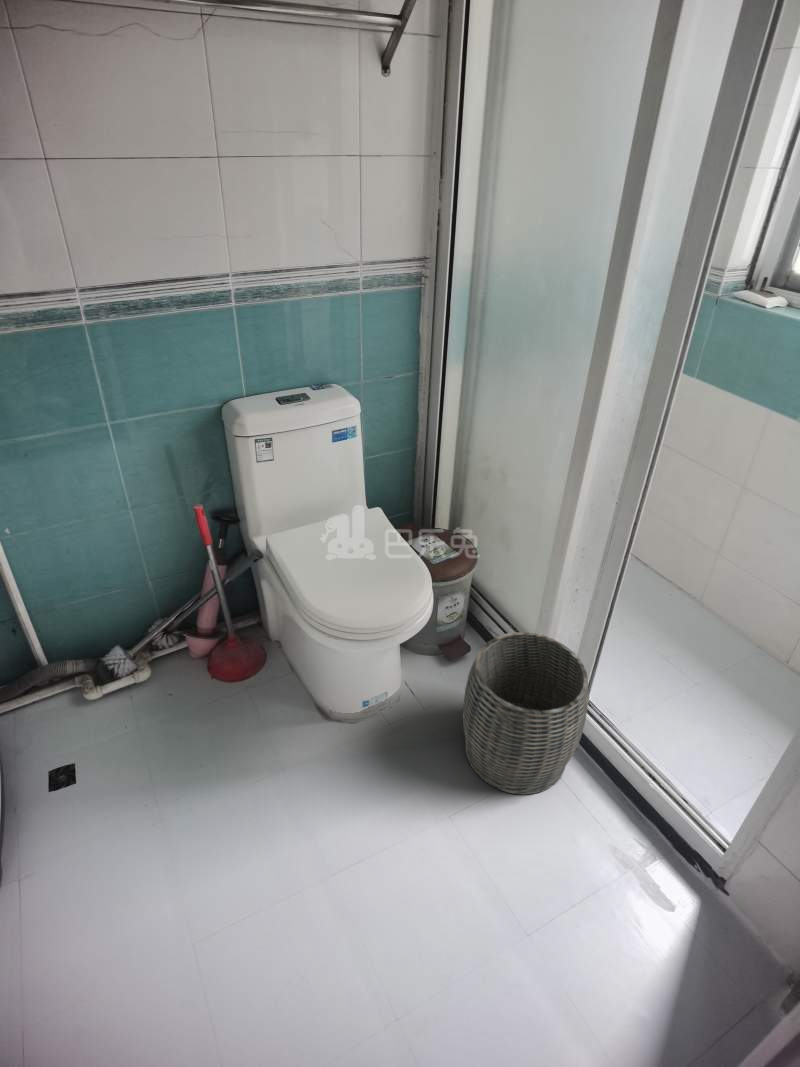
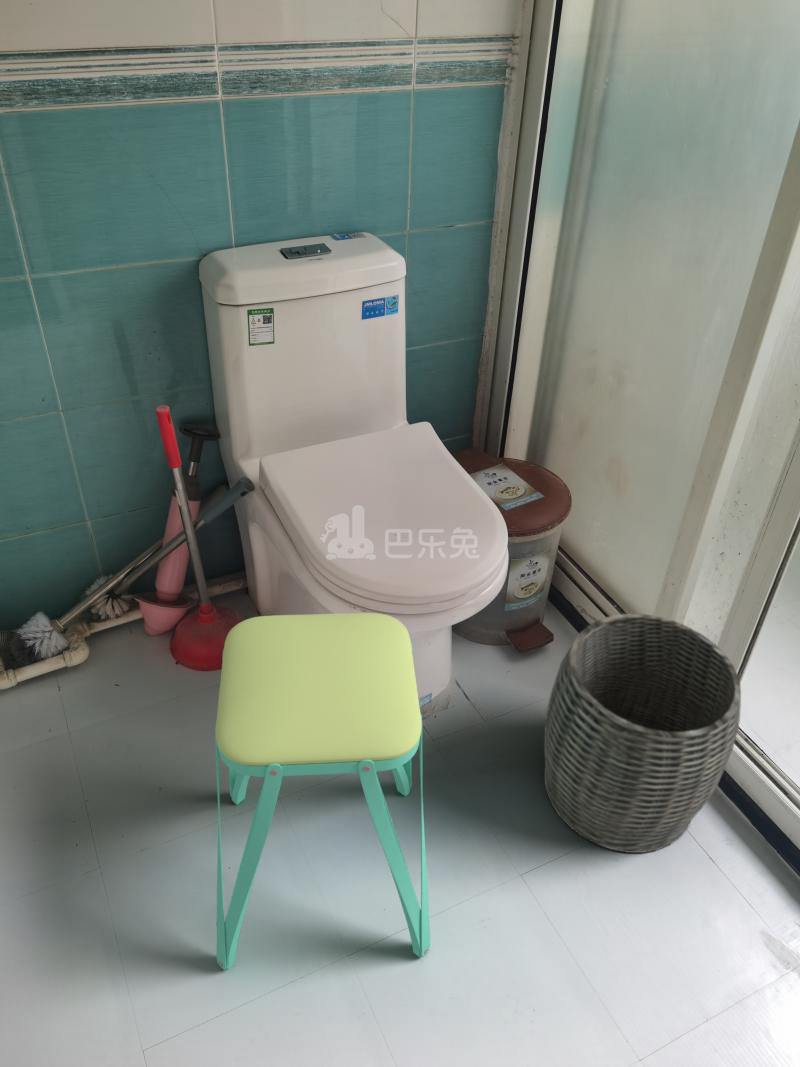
stool: none [238,639,388,886] -> present [215,613,430,970]

